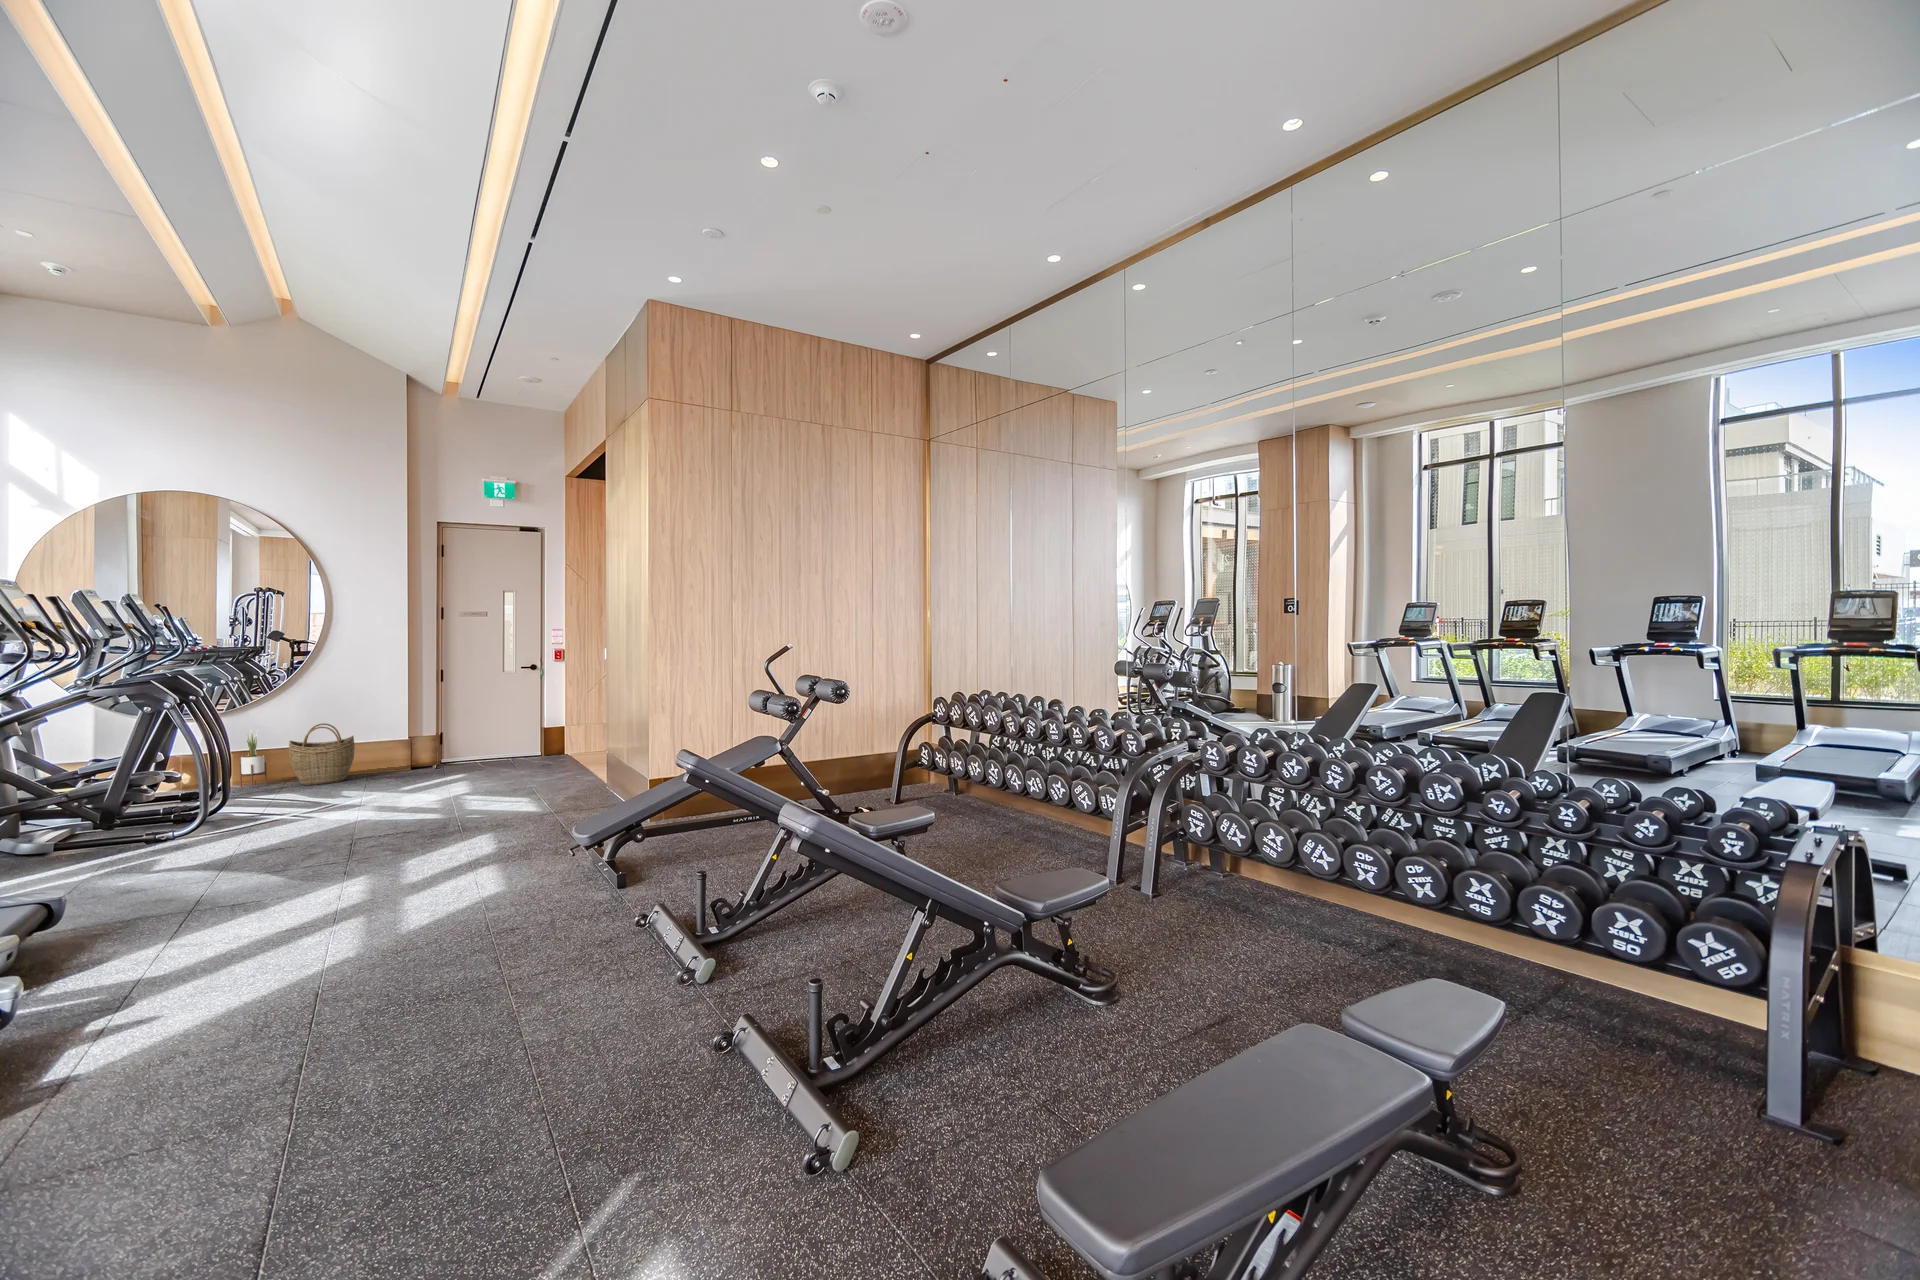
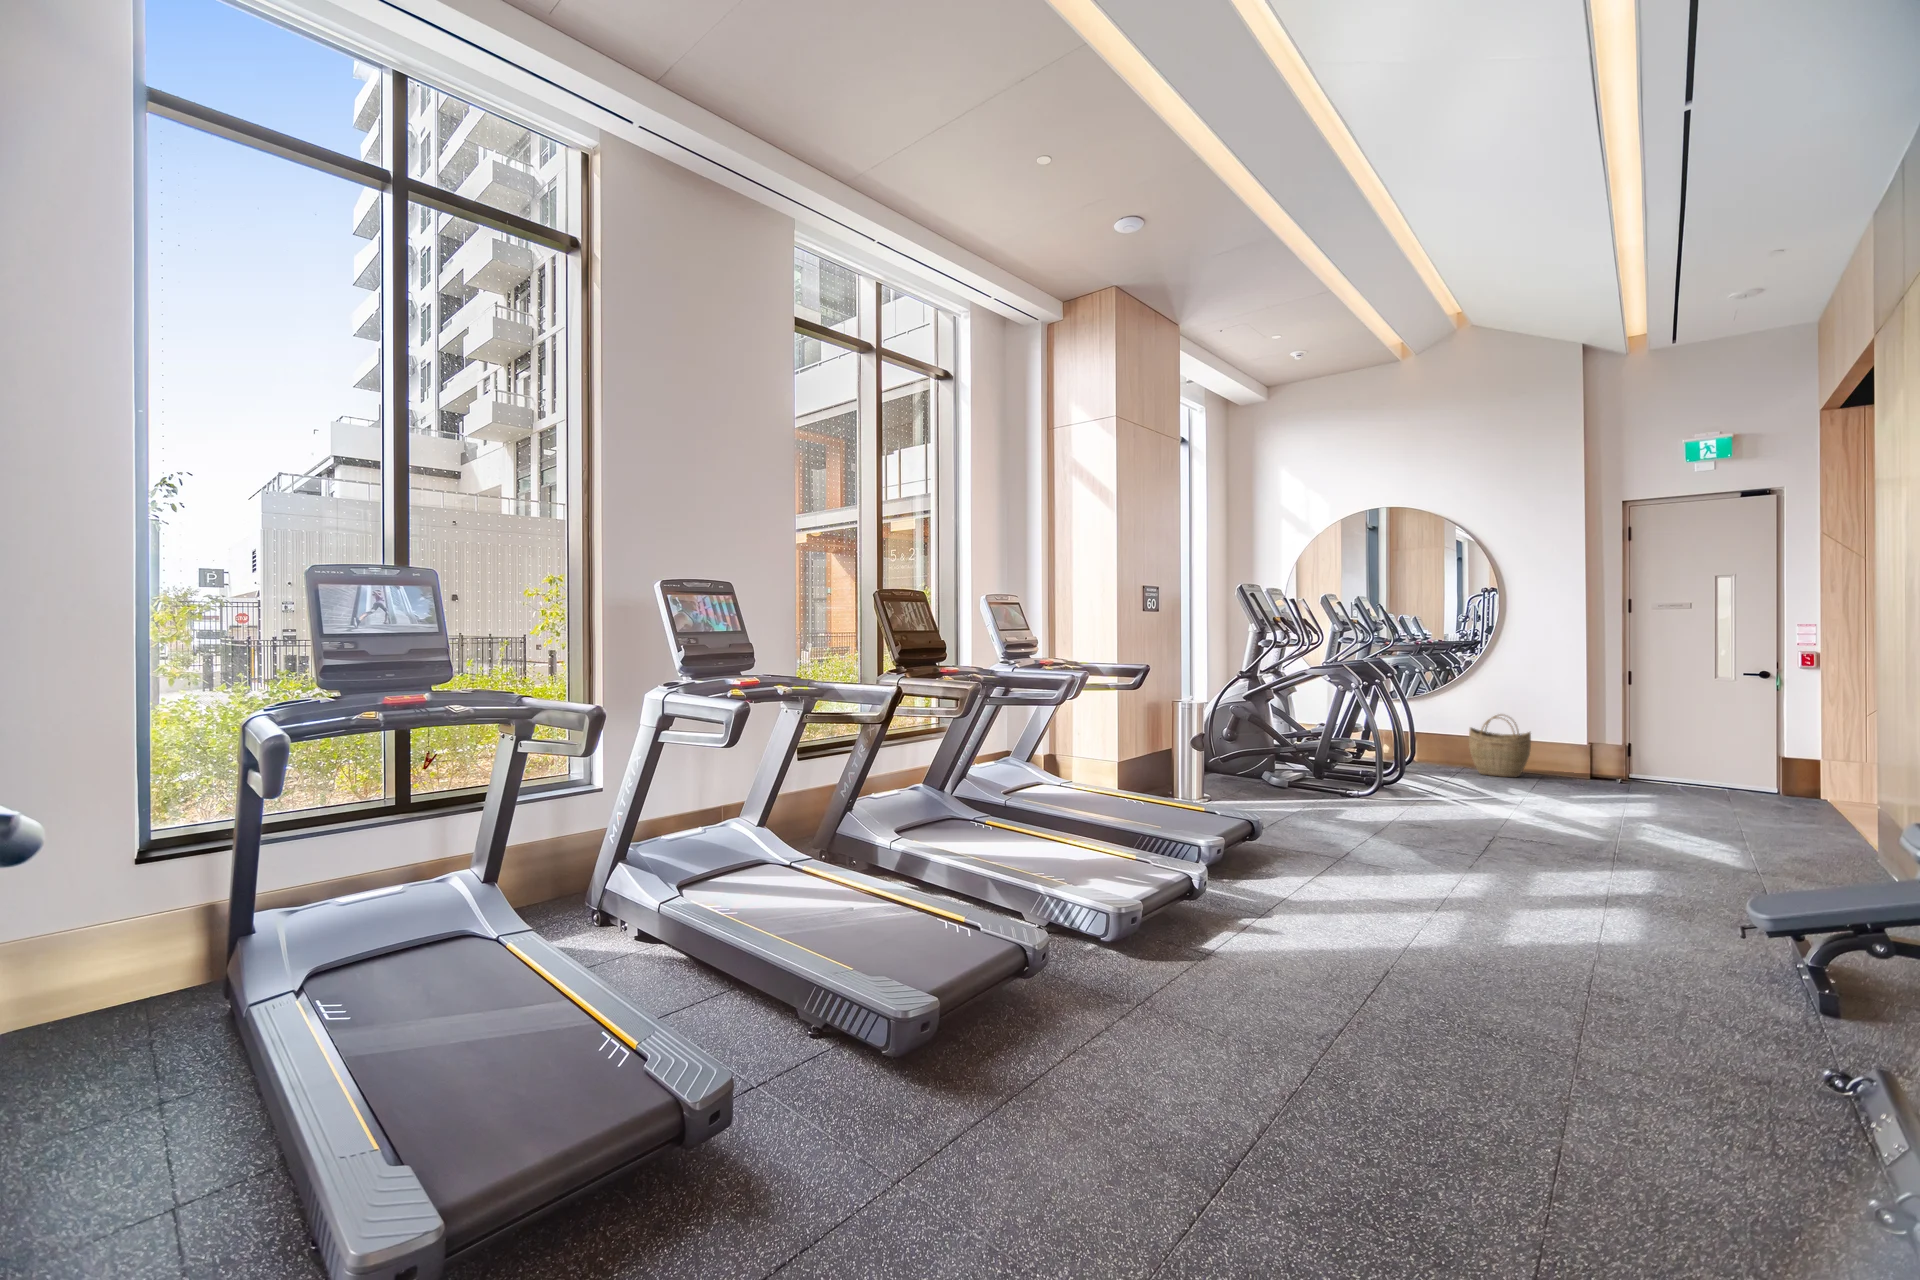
potted plant: present [240,730,267,788] -> none [1428,710,1450,767]

